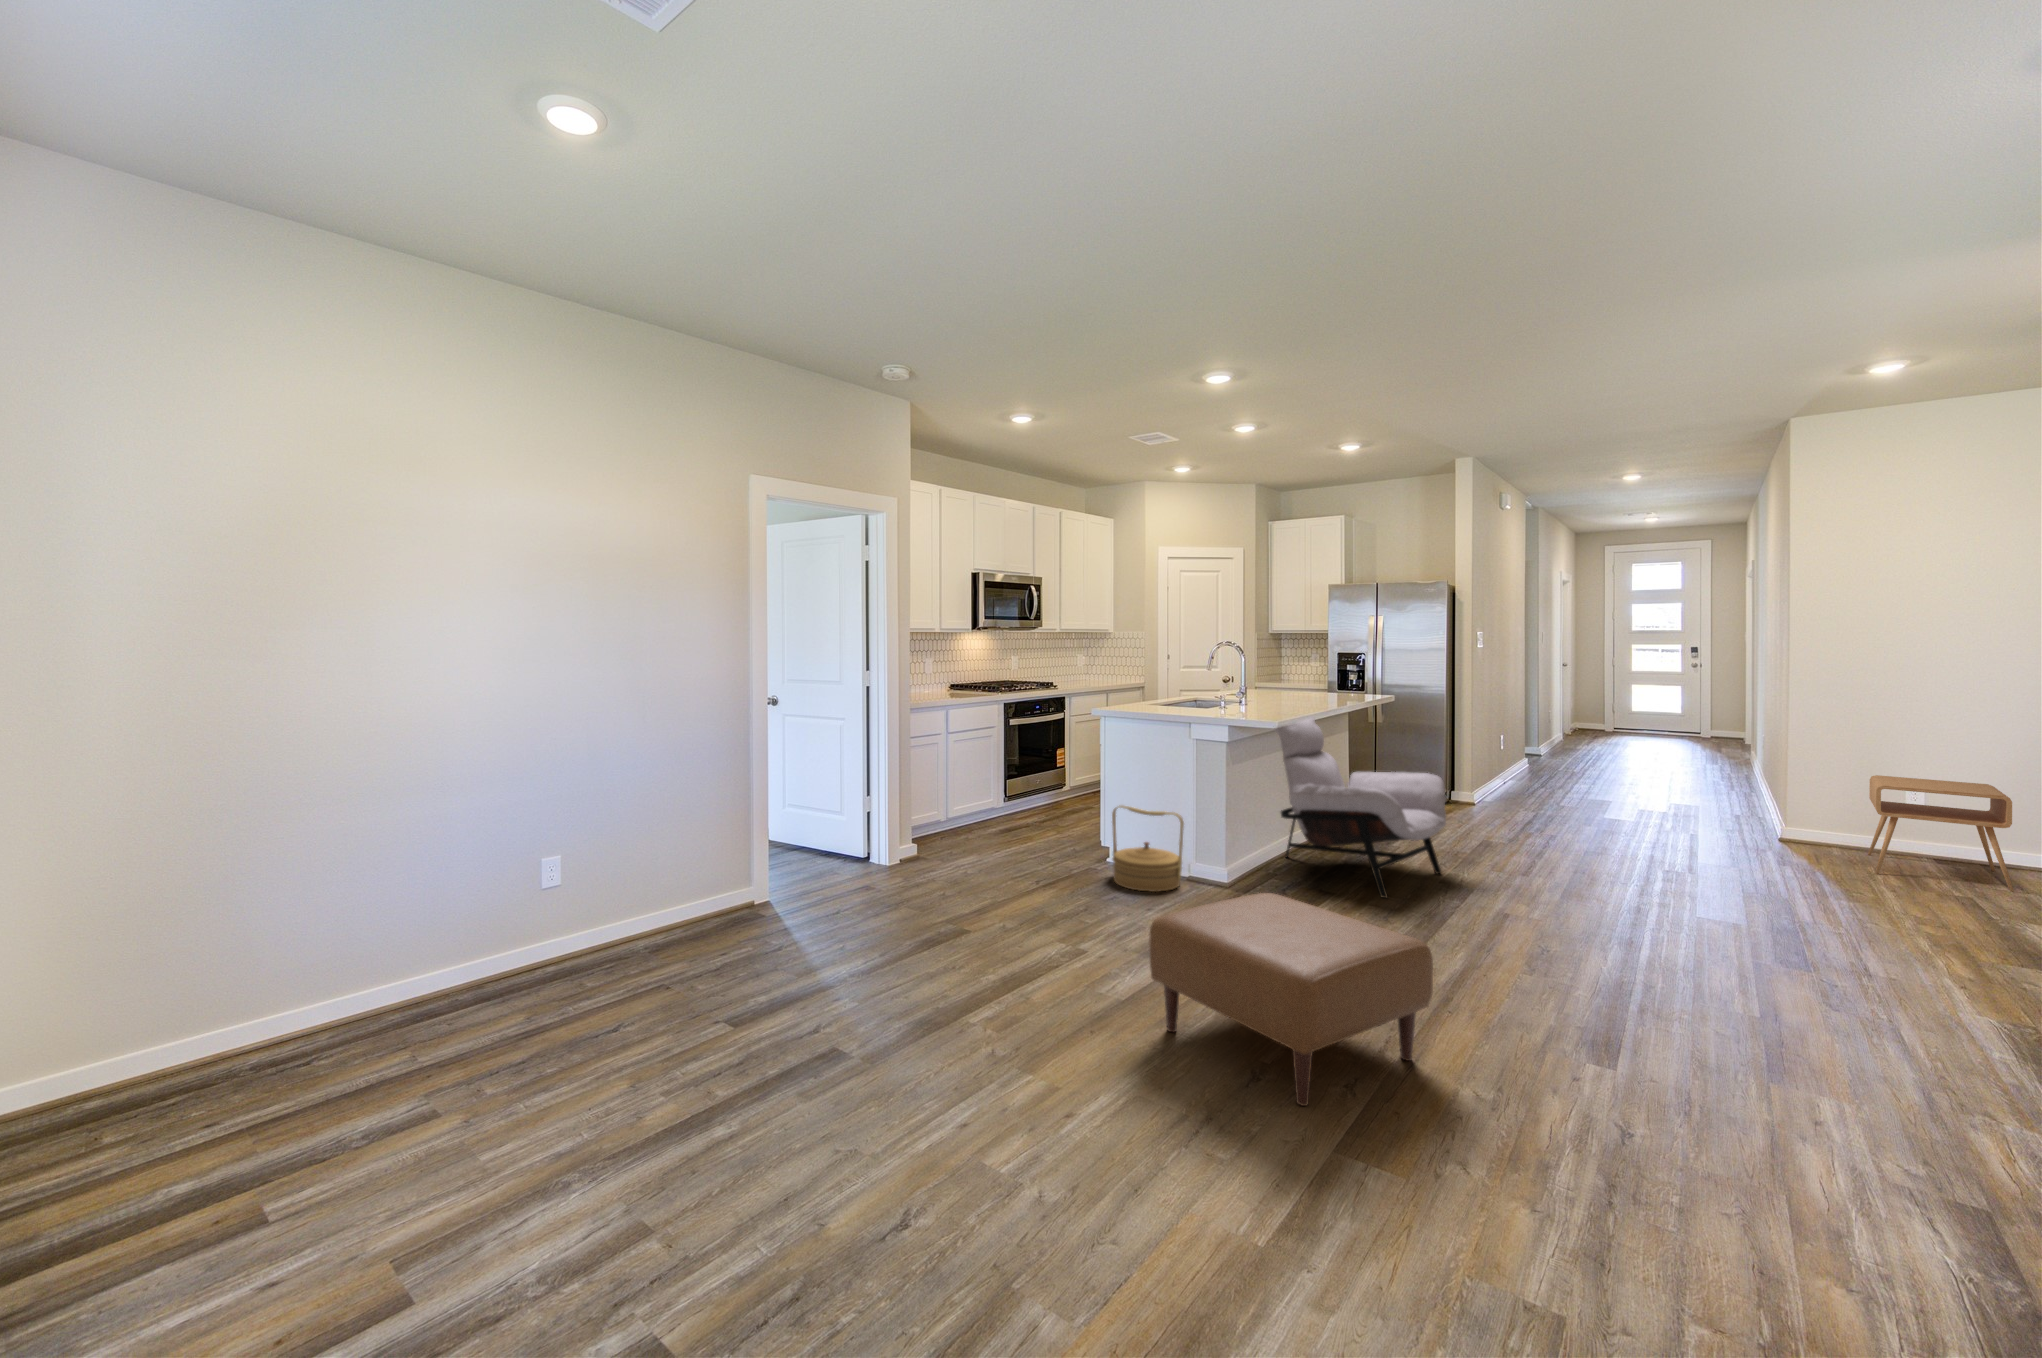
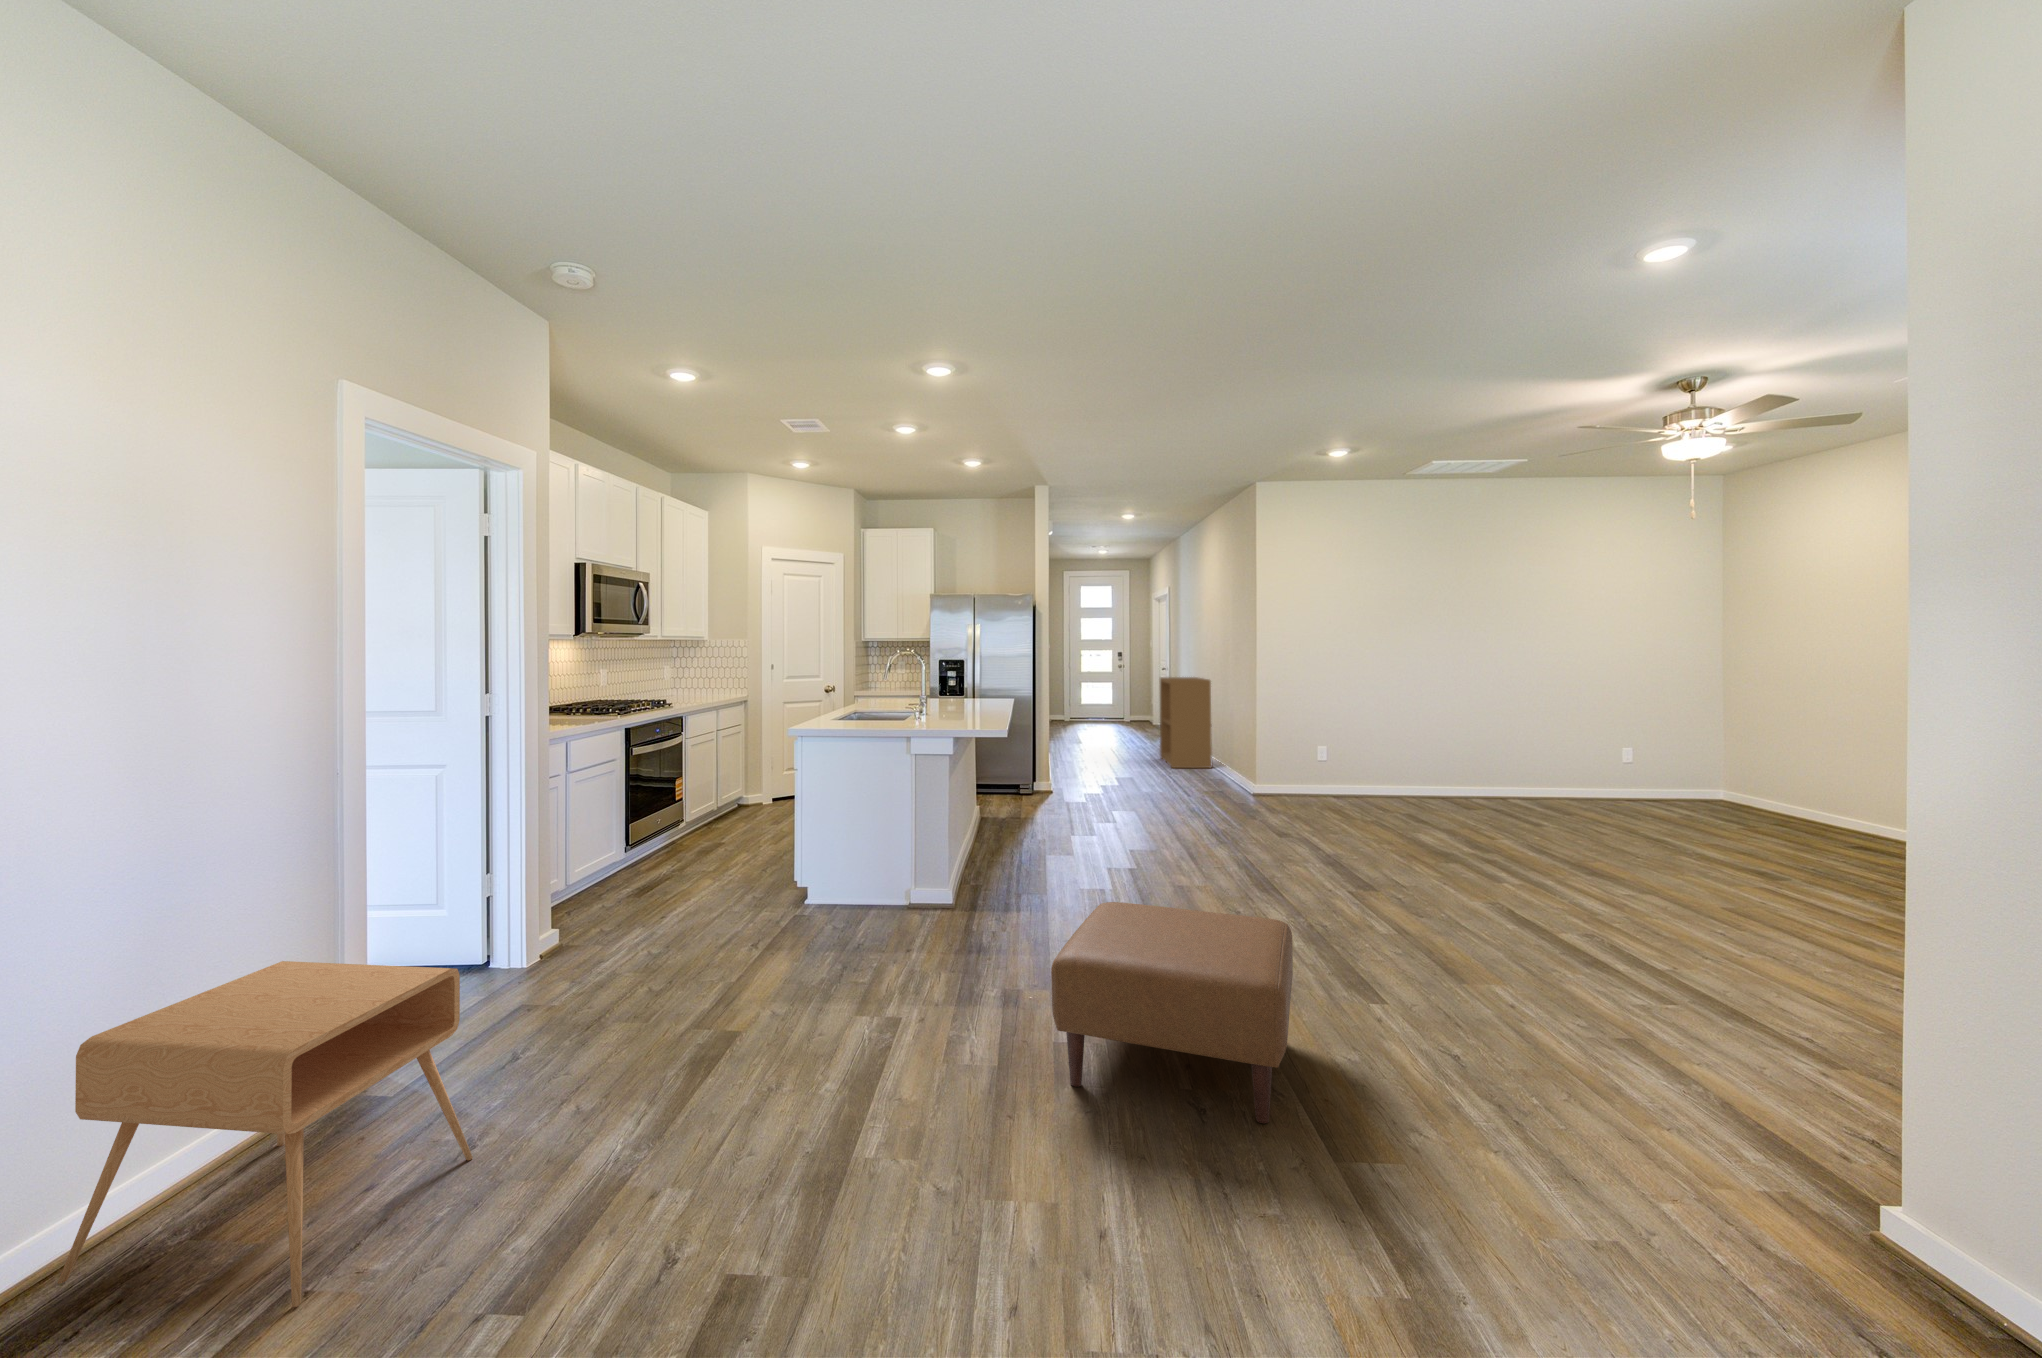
bookshelf: none [1688,681,1761,806] -> present [1160,677,1212,768]
lounge chair: present [1274,718,1446,898] -> none [963,717,1110,887]
side table: present [1868,775,2014,892] -> present [58,961,473,1307]
woven basket: present [1112,805,1184,892] -> none [829,833,914,929]

